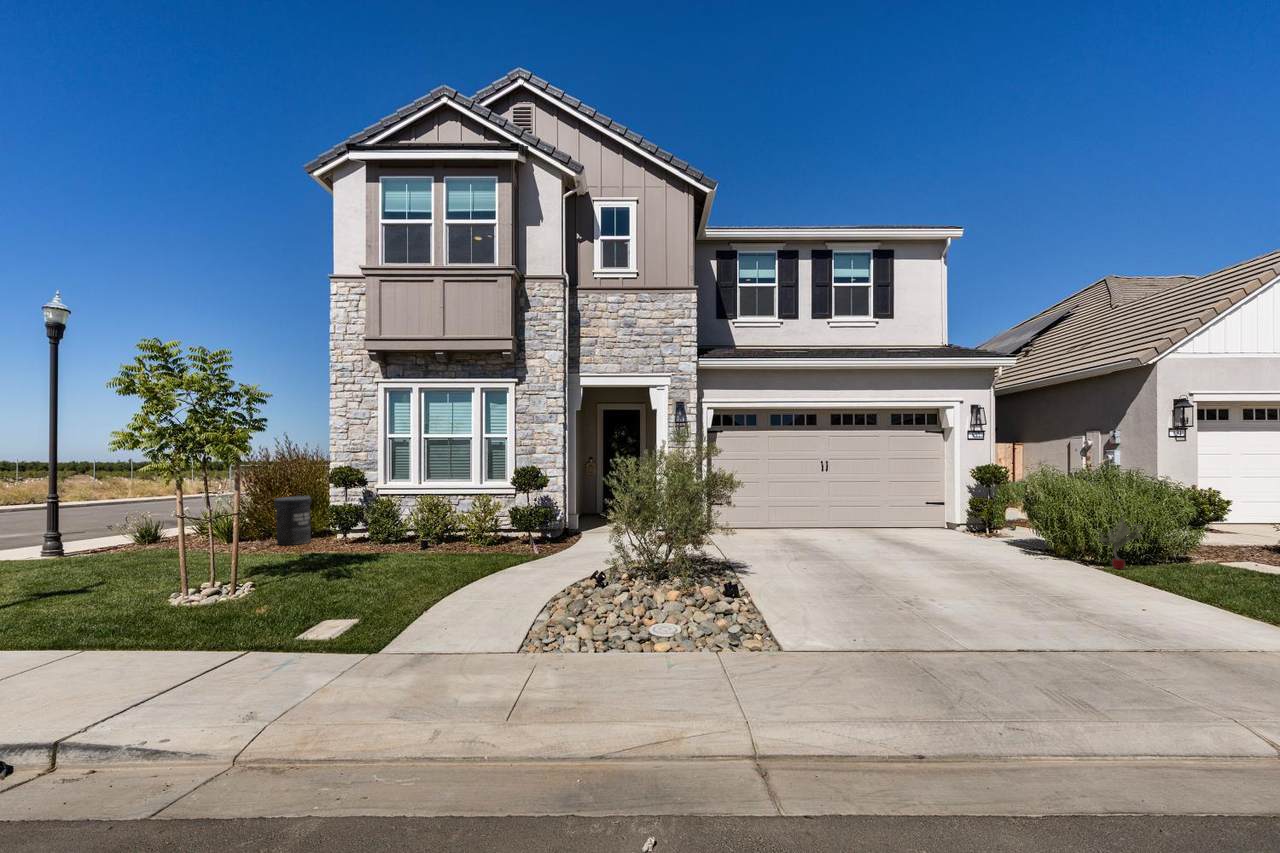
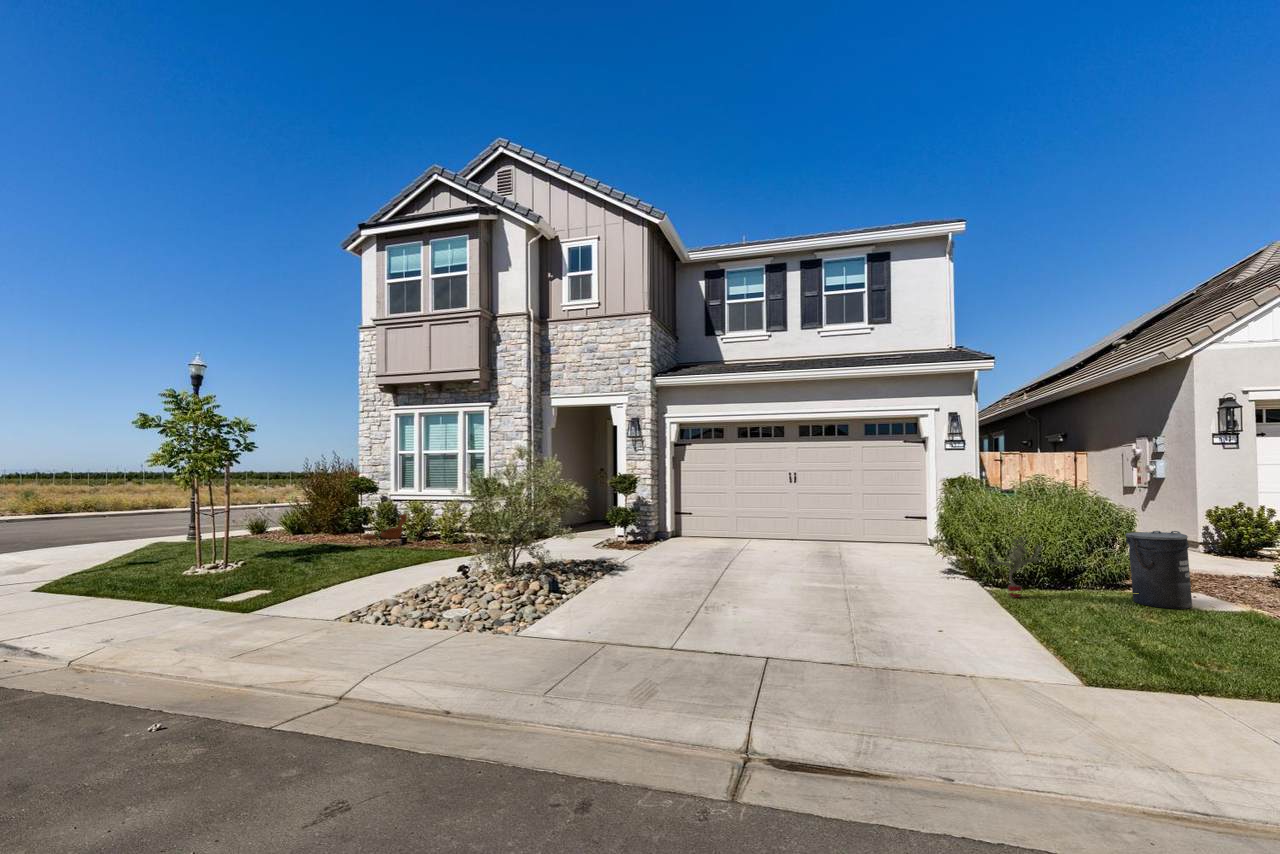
trash can: present [274,495,311,545] -> present [1126,531,1192,609]
lounge chair: none [371,510,421,555] -> present [363,514,407,546]

